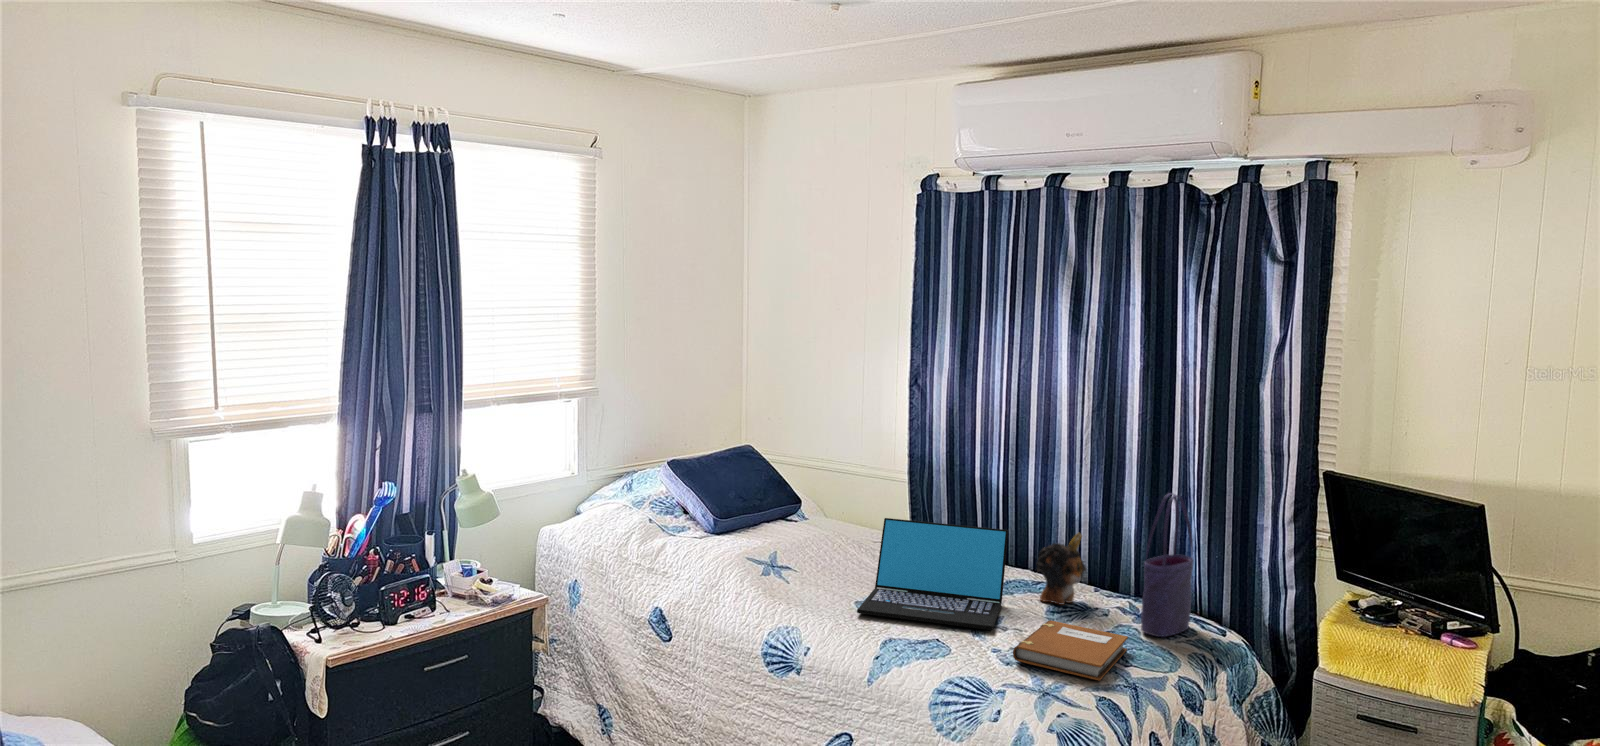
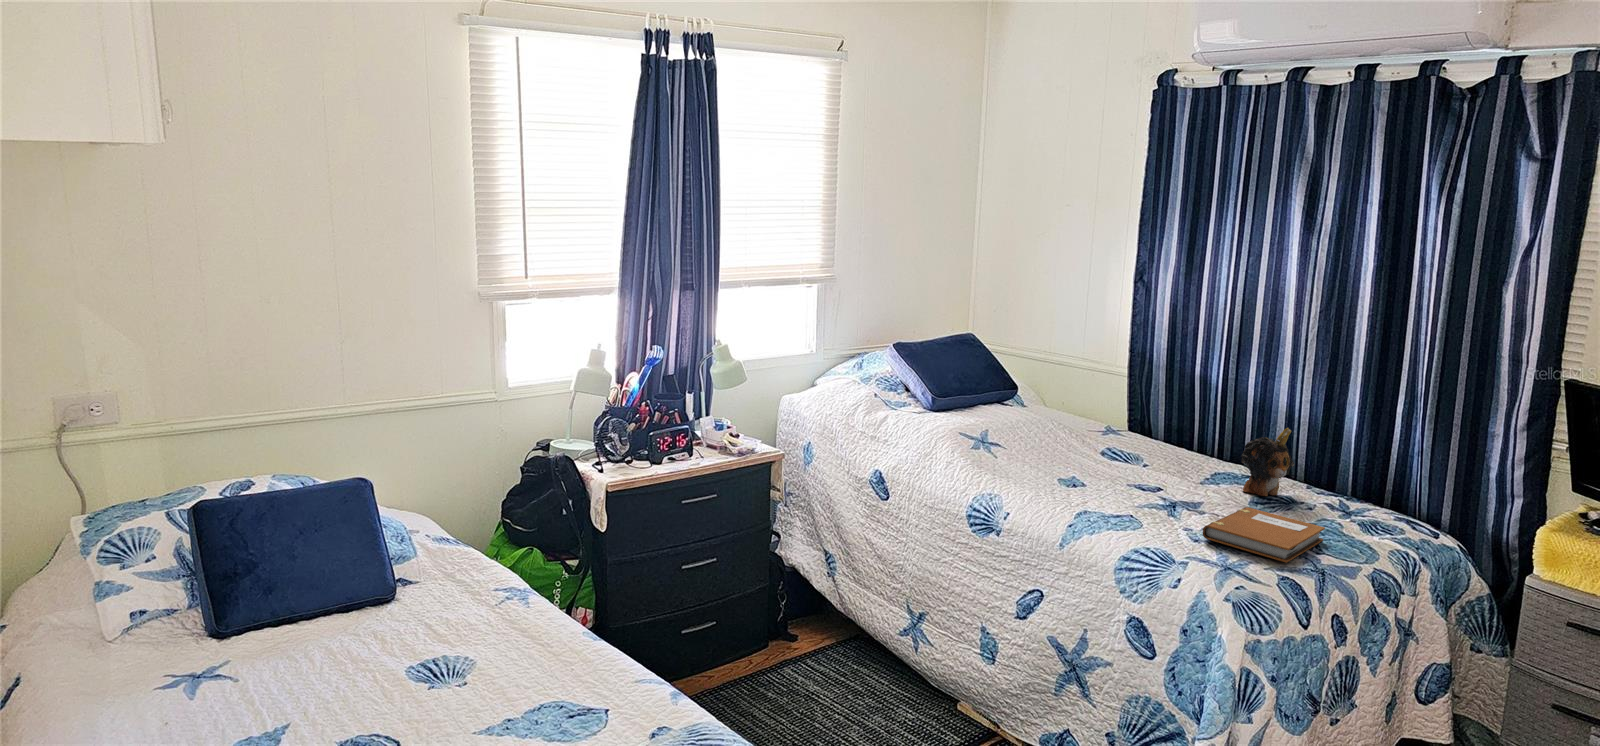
tote bag: present [1141,493,1194,637] -> none [1343,393,1408,532]
laptop: present [857,518,1008,630] -> none [1058,404,1215,511]

